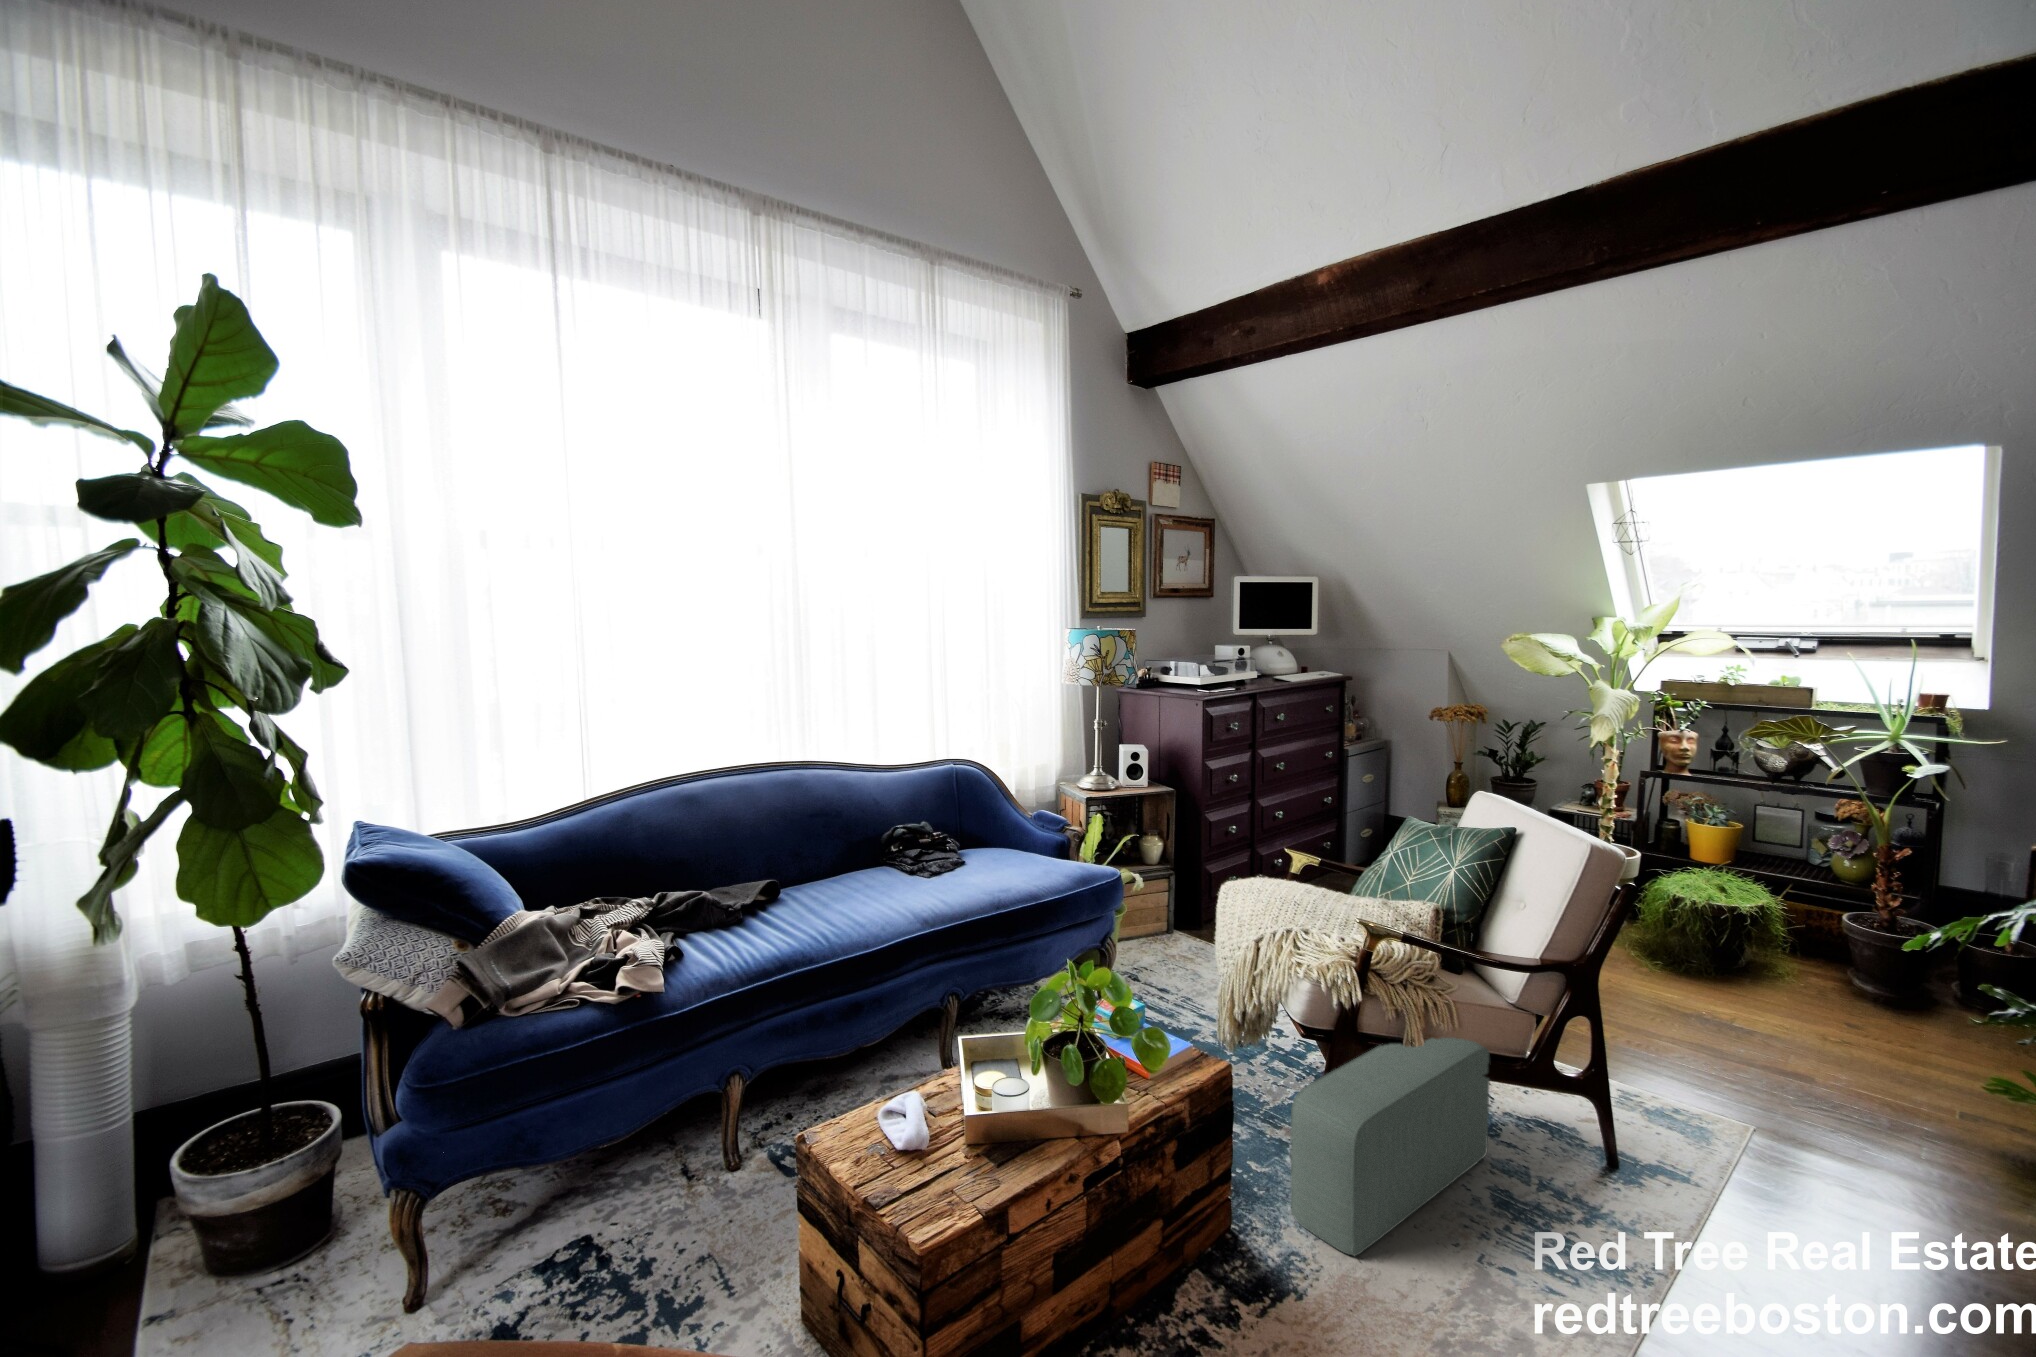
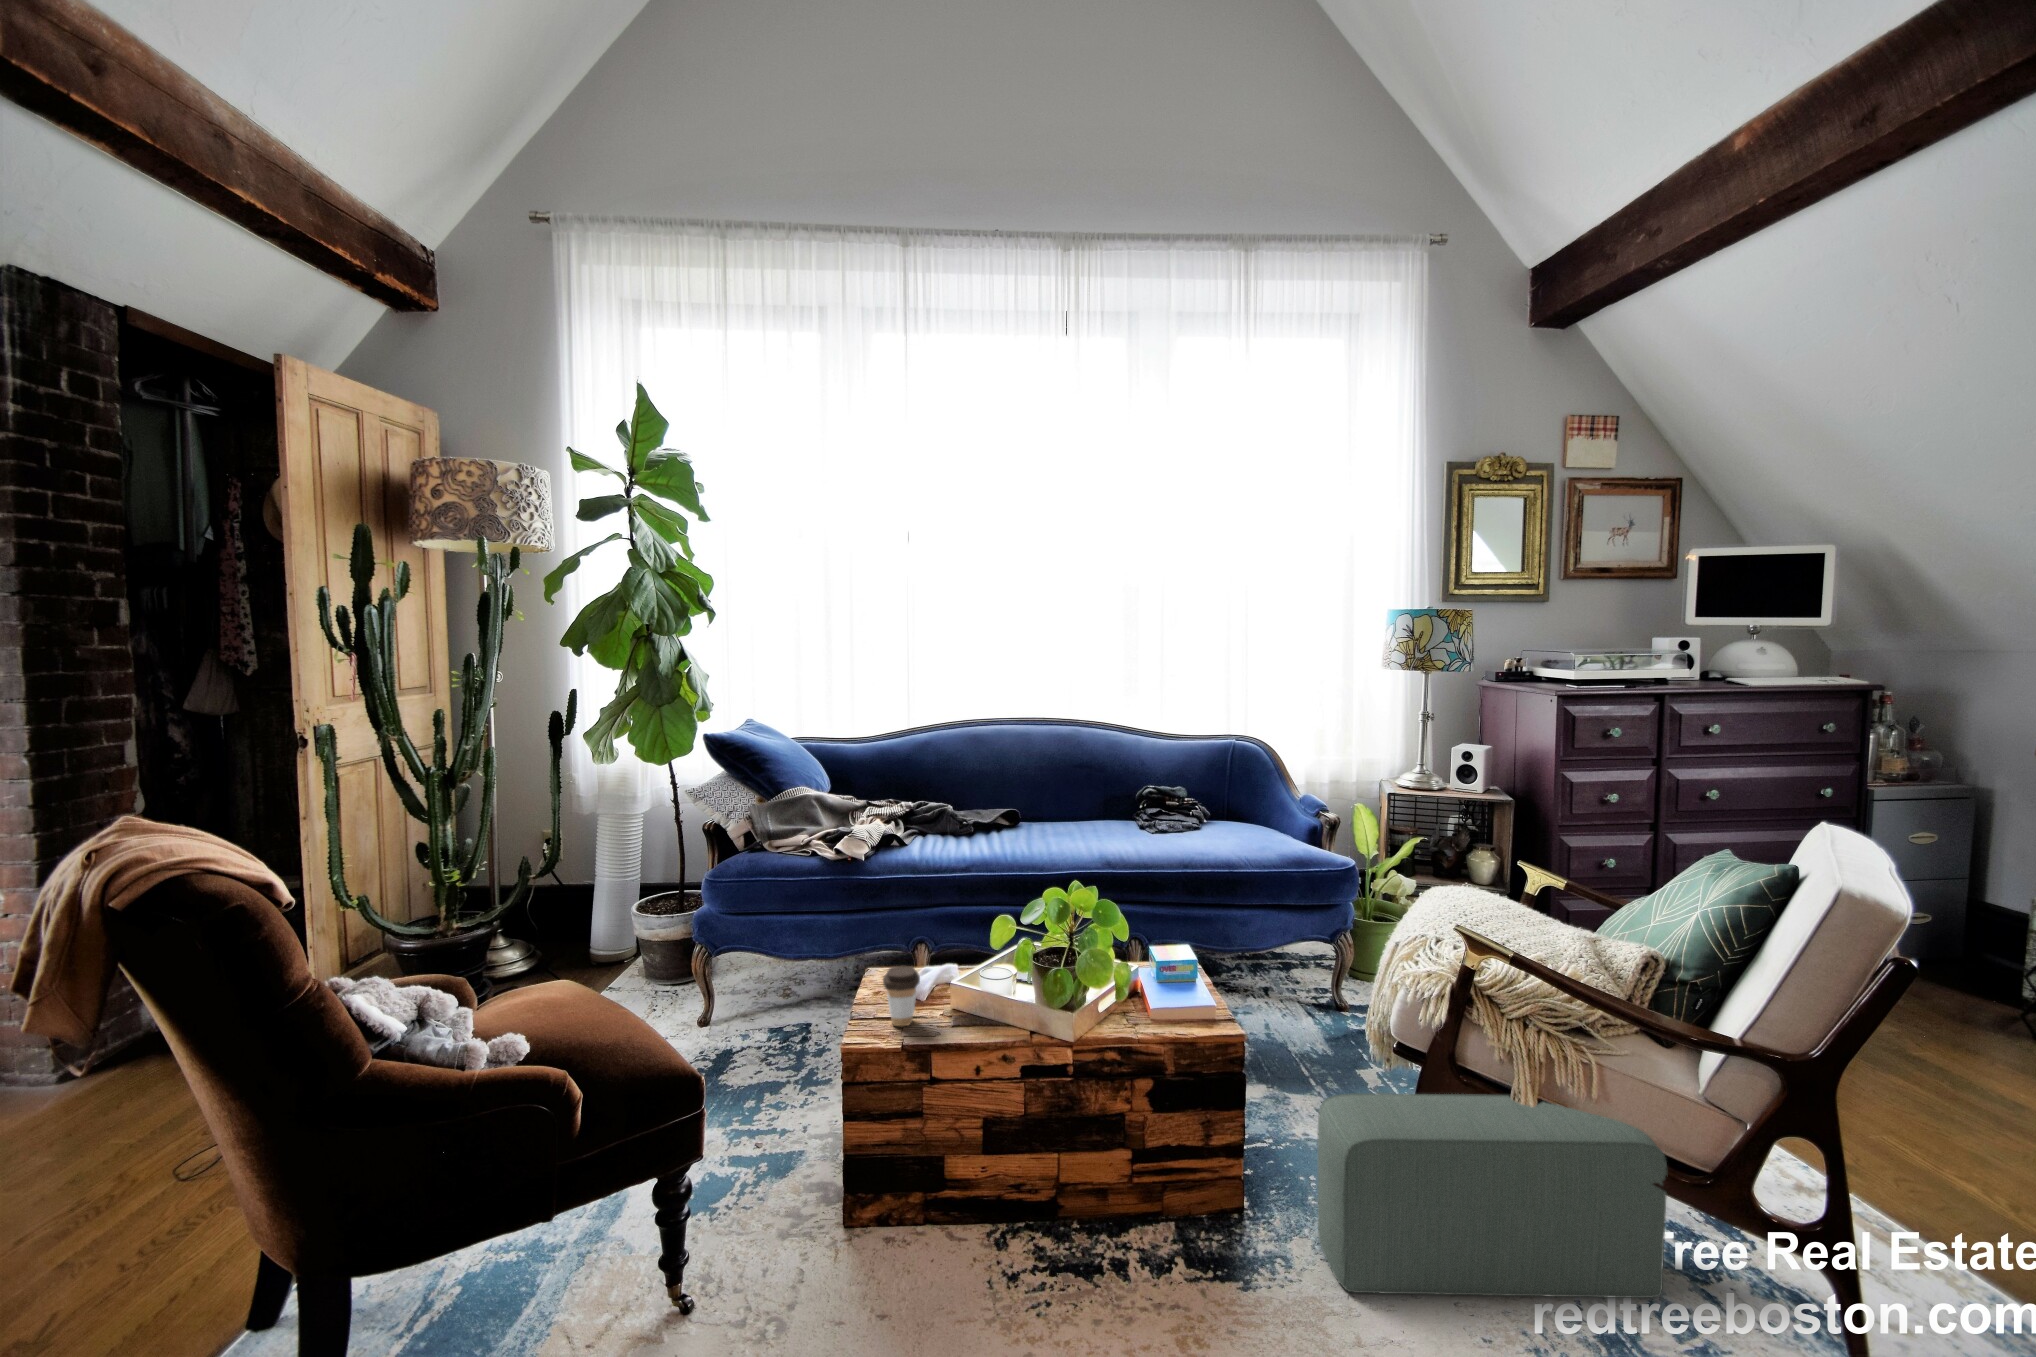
coffee cup: none [915,1113,965,1195] -> present [883,966,920,1027]

